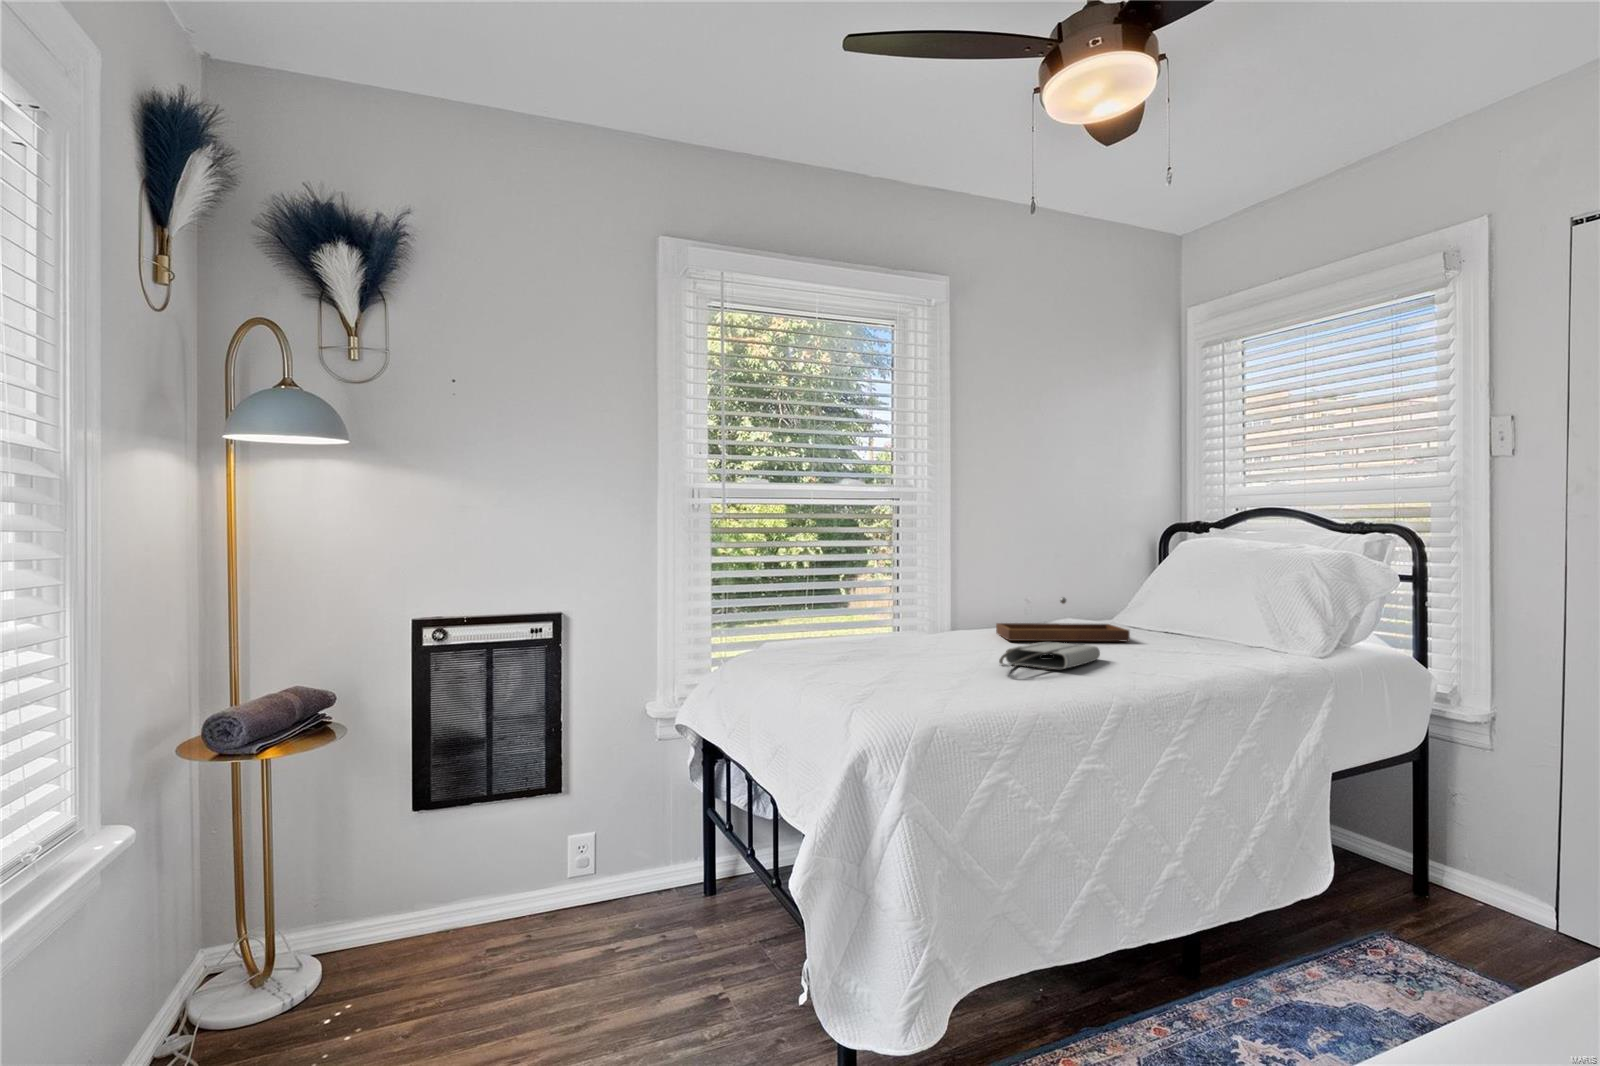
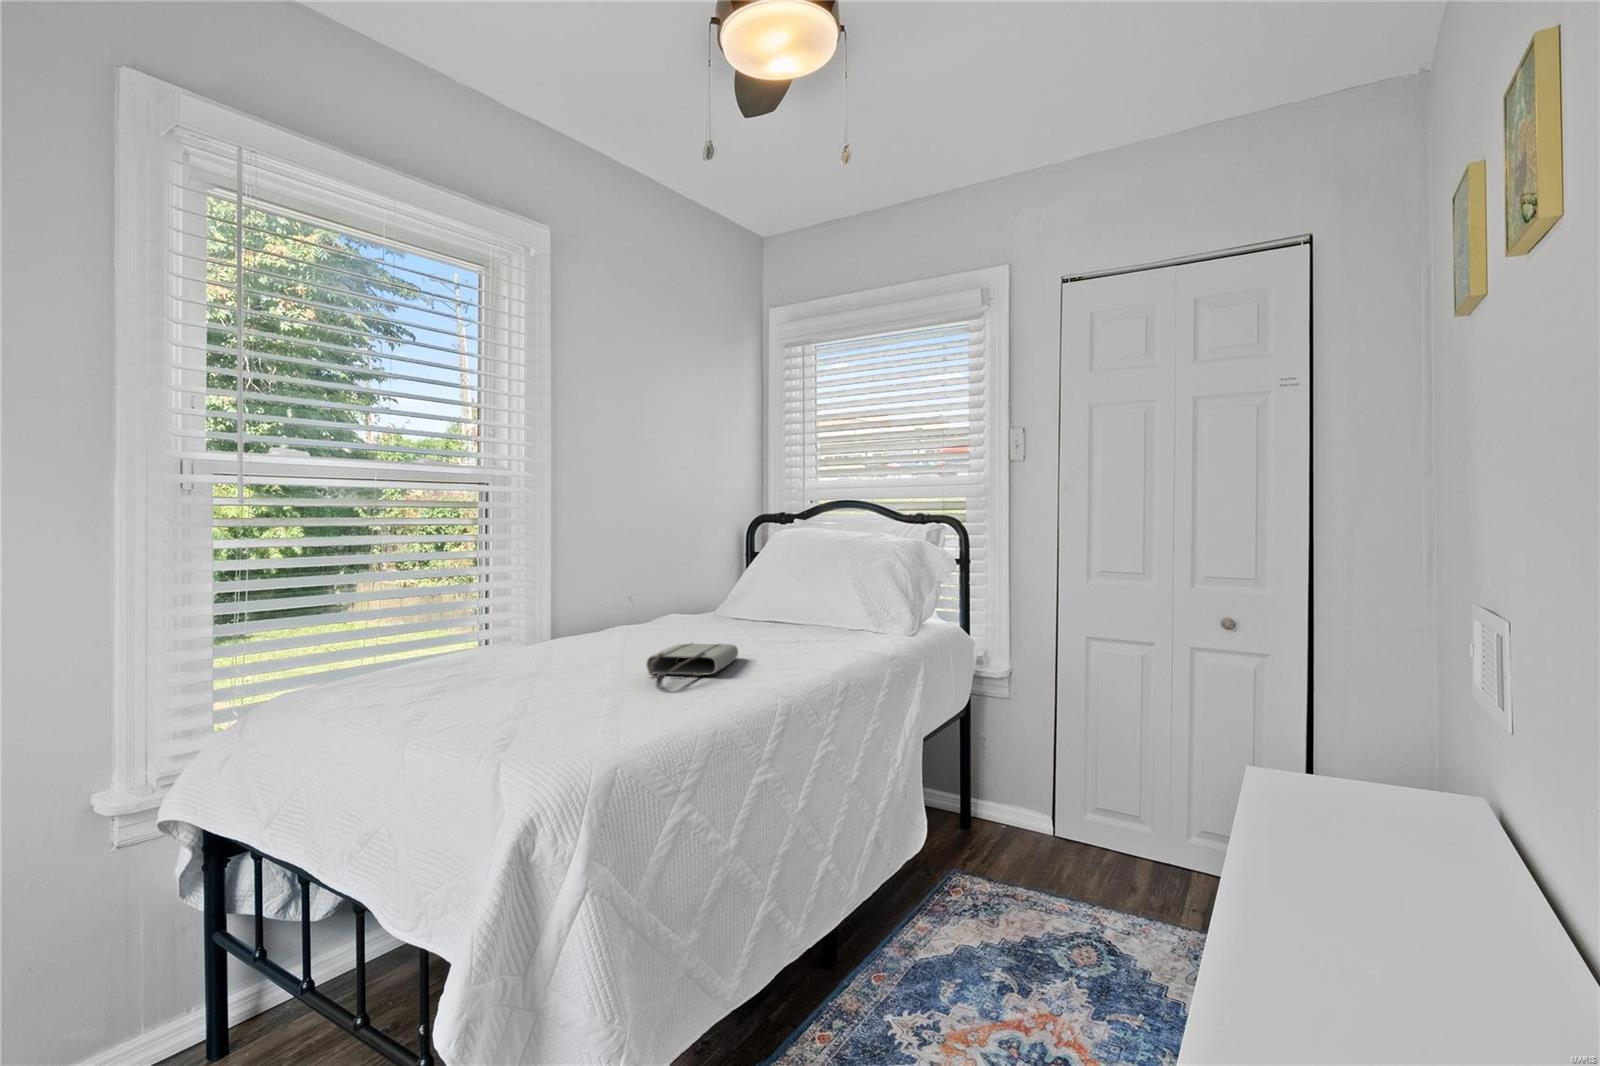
tray: present [996,597,1130,641] -> none [610,593,750,645]

